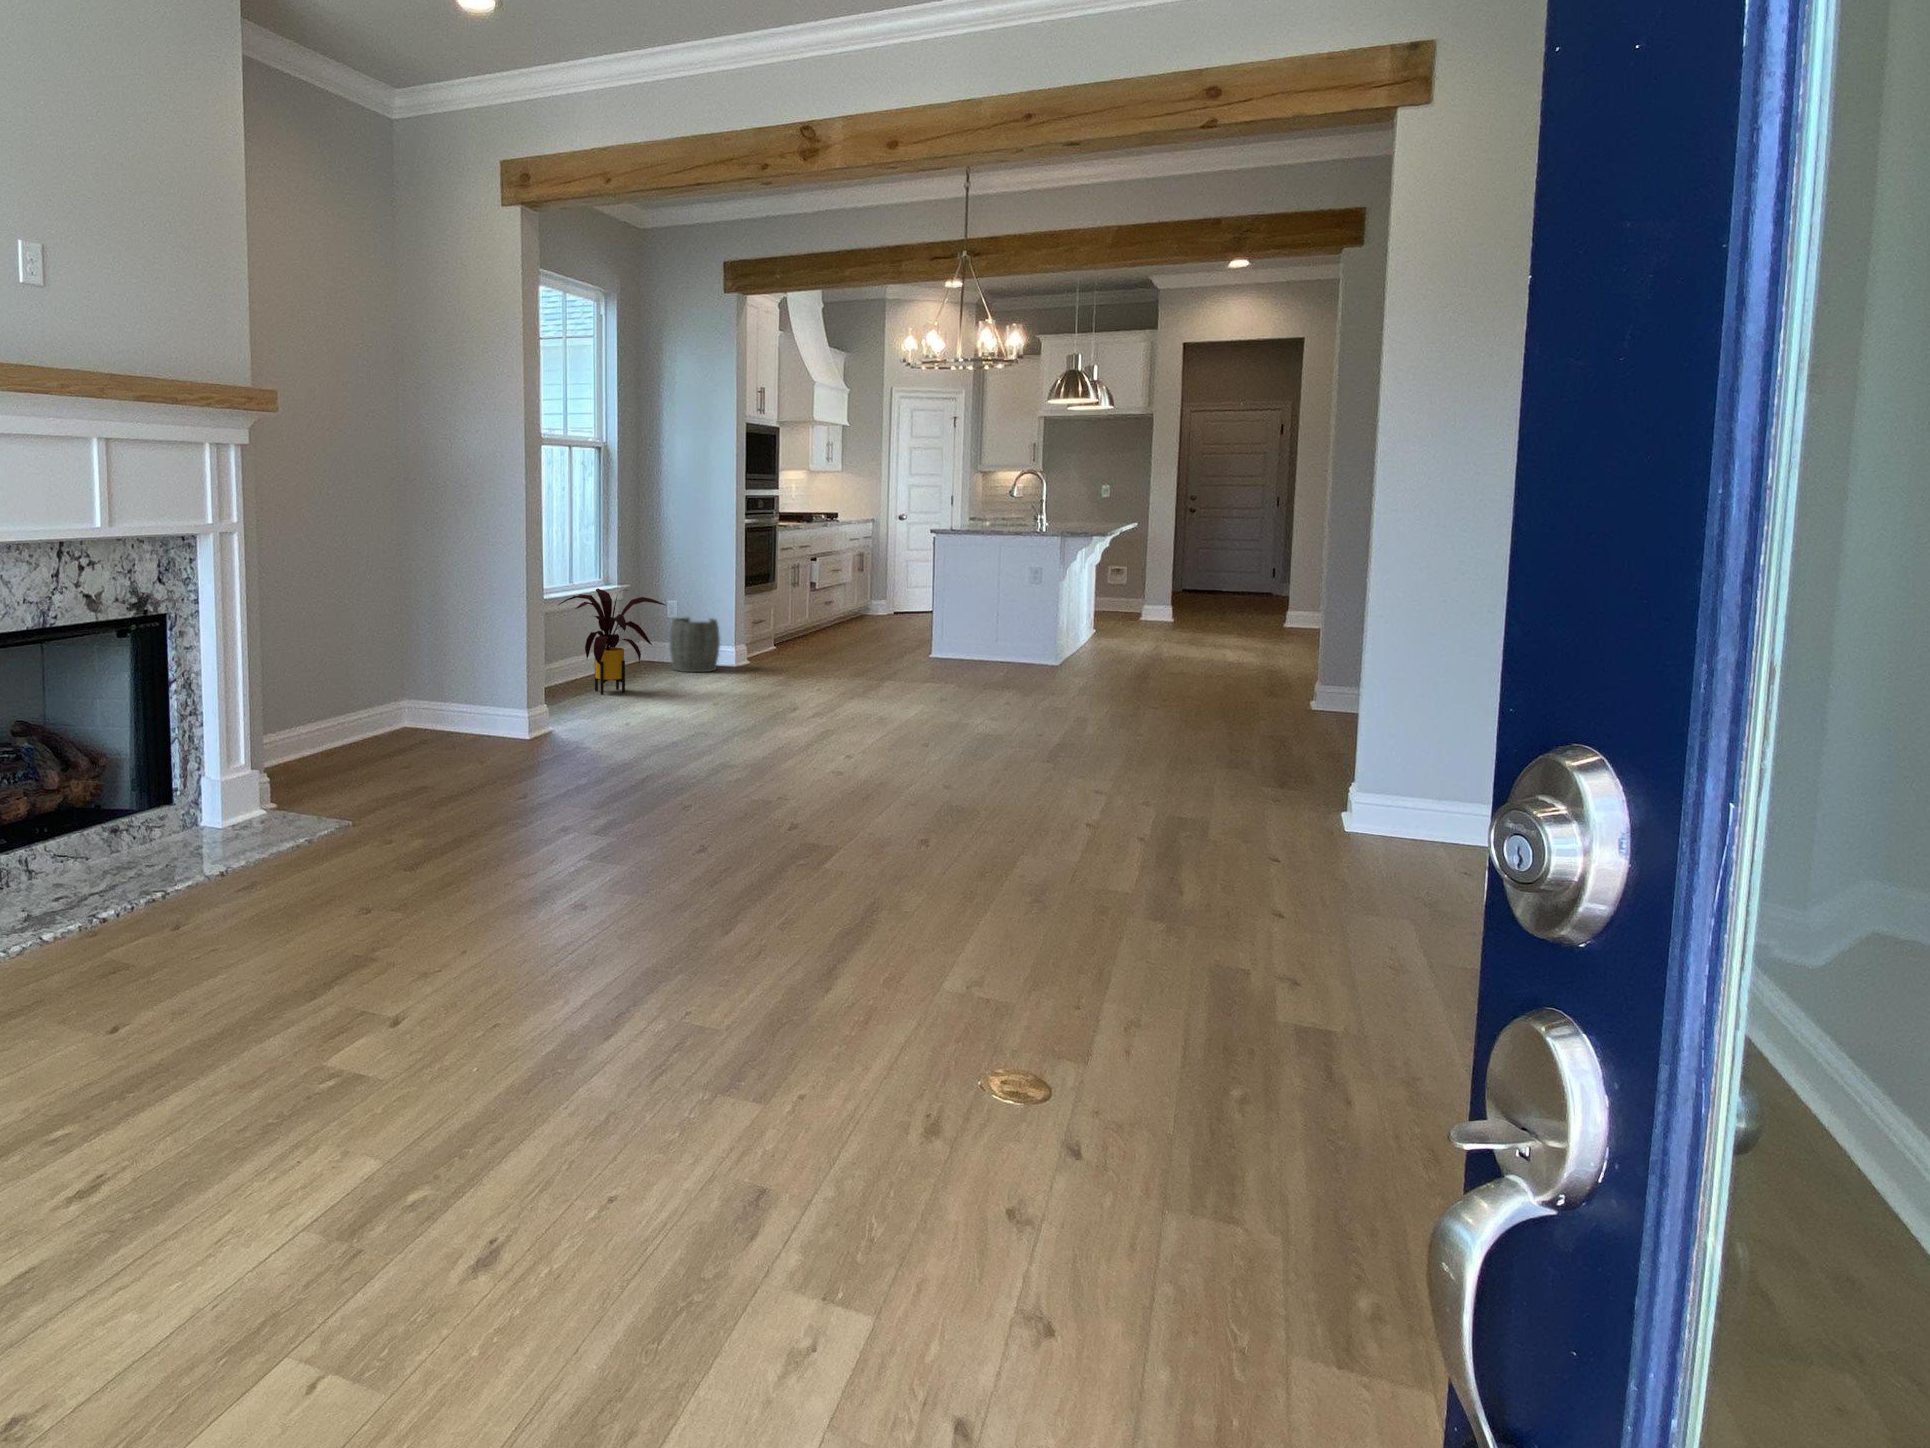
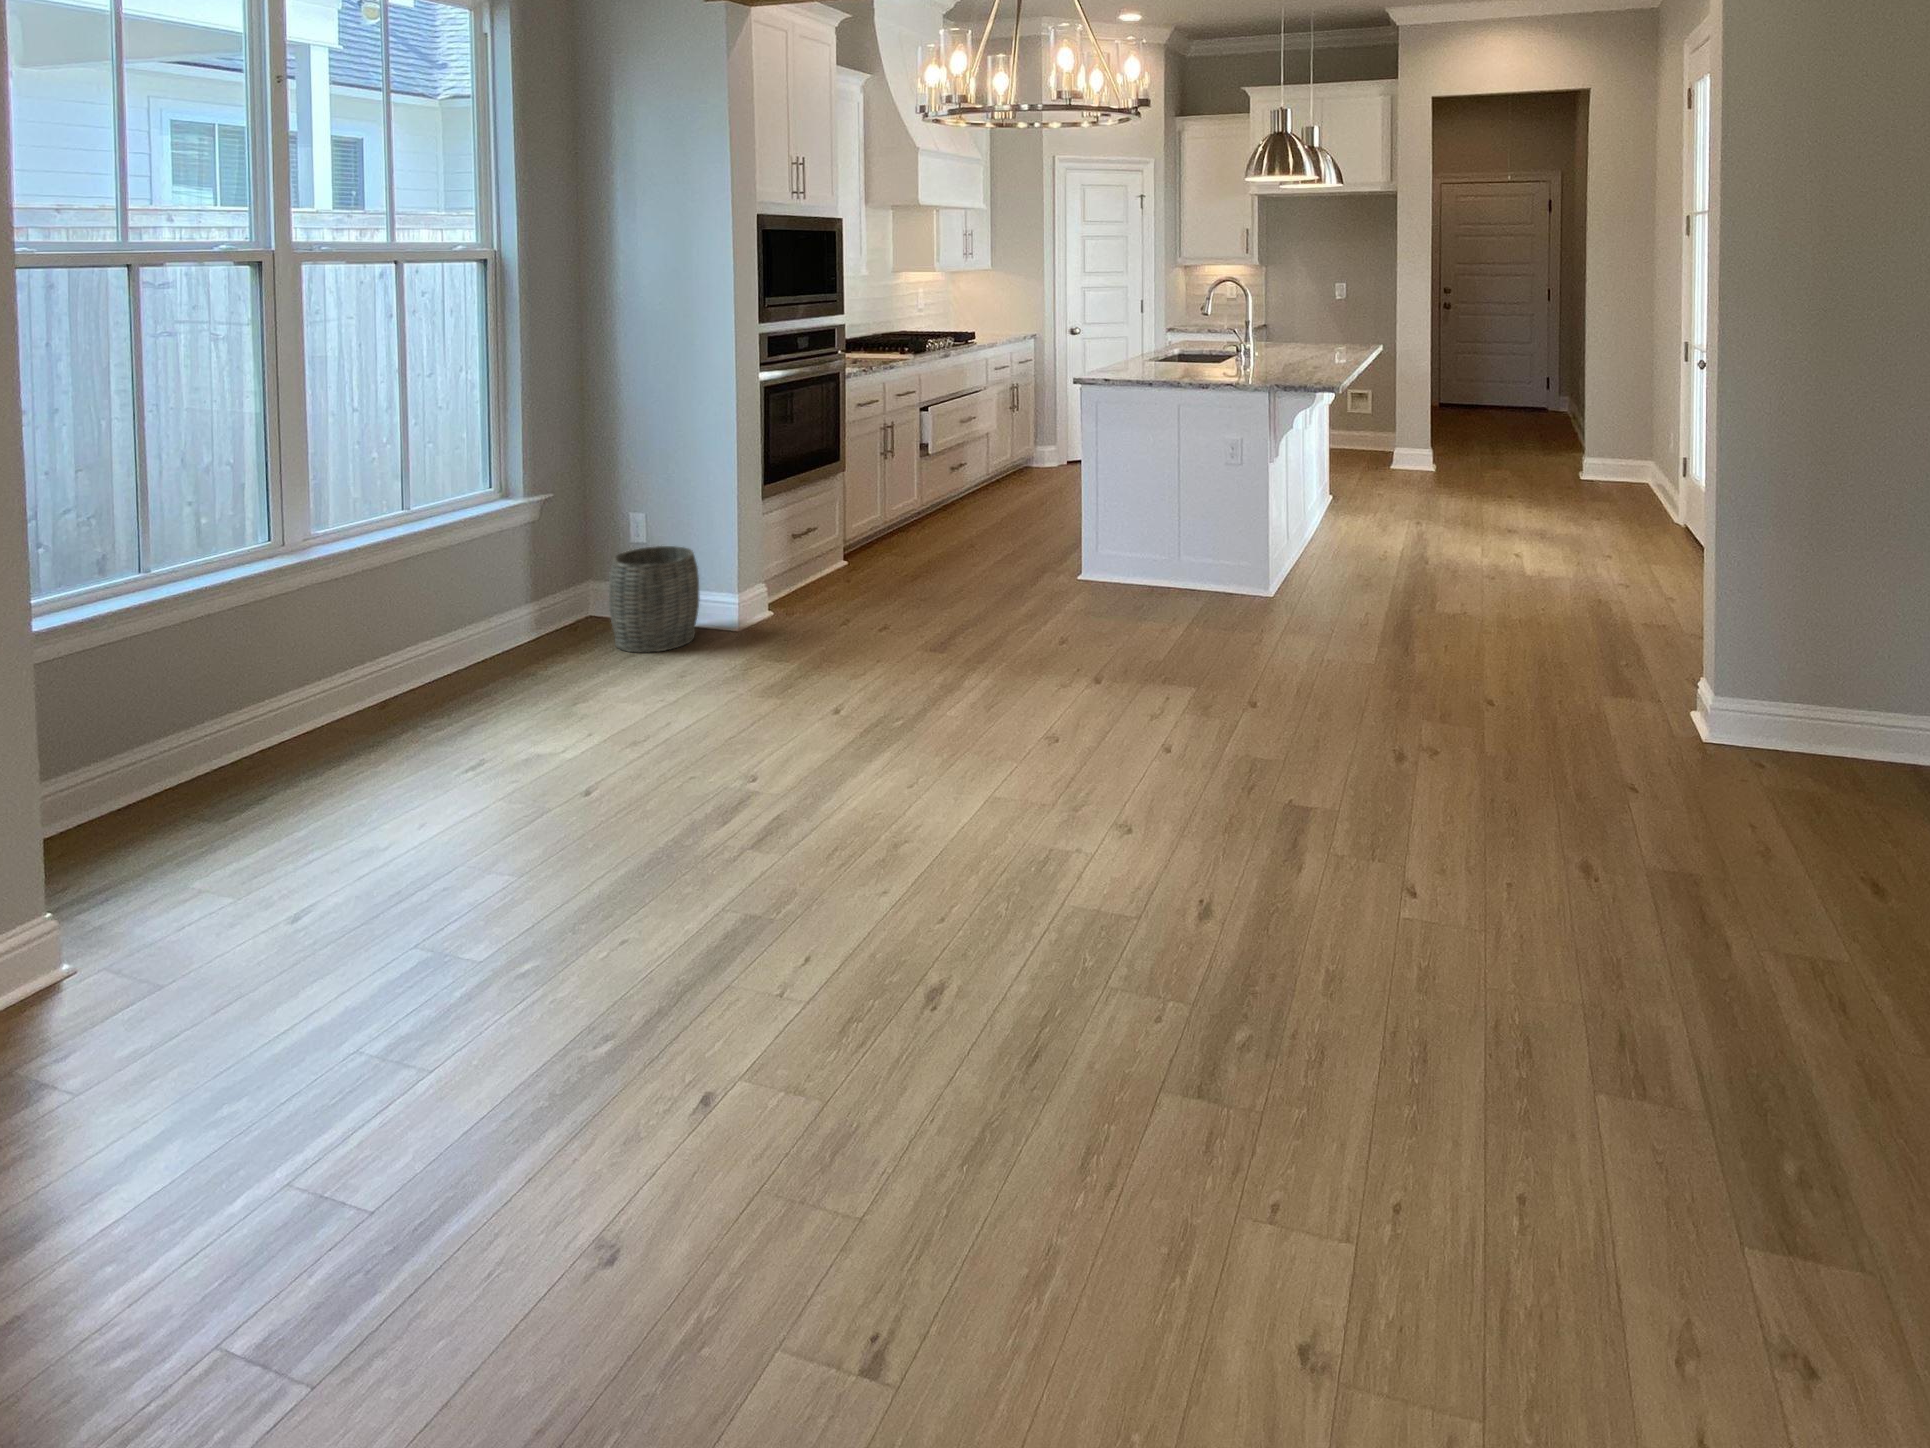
house plant: present [558,589,665,694] -> none [316,531,531,753]

